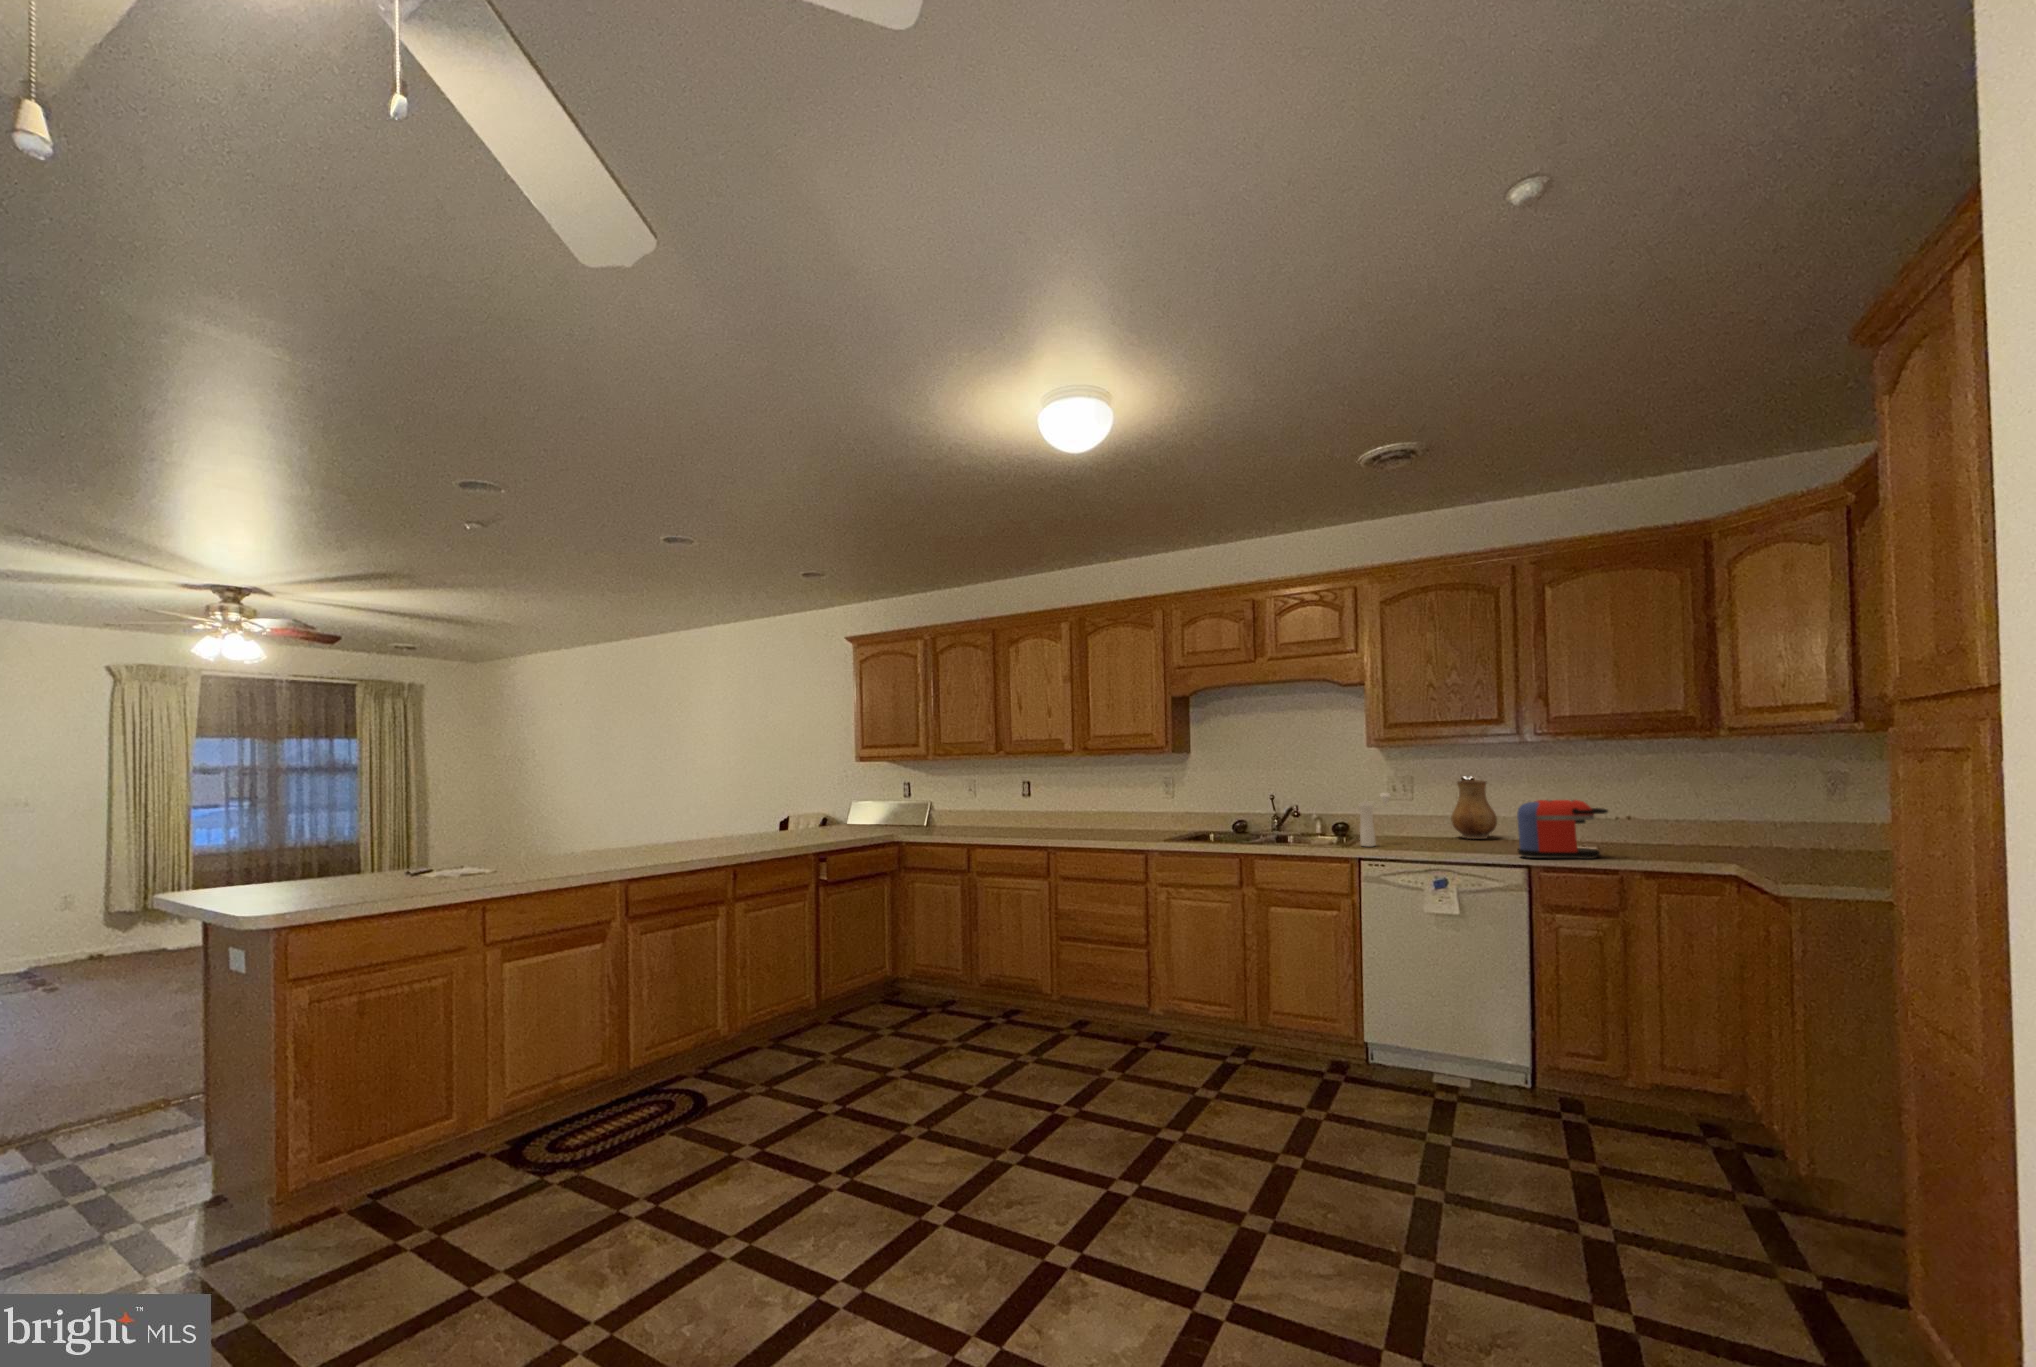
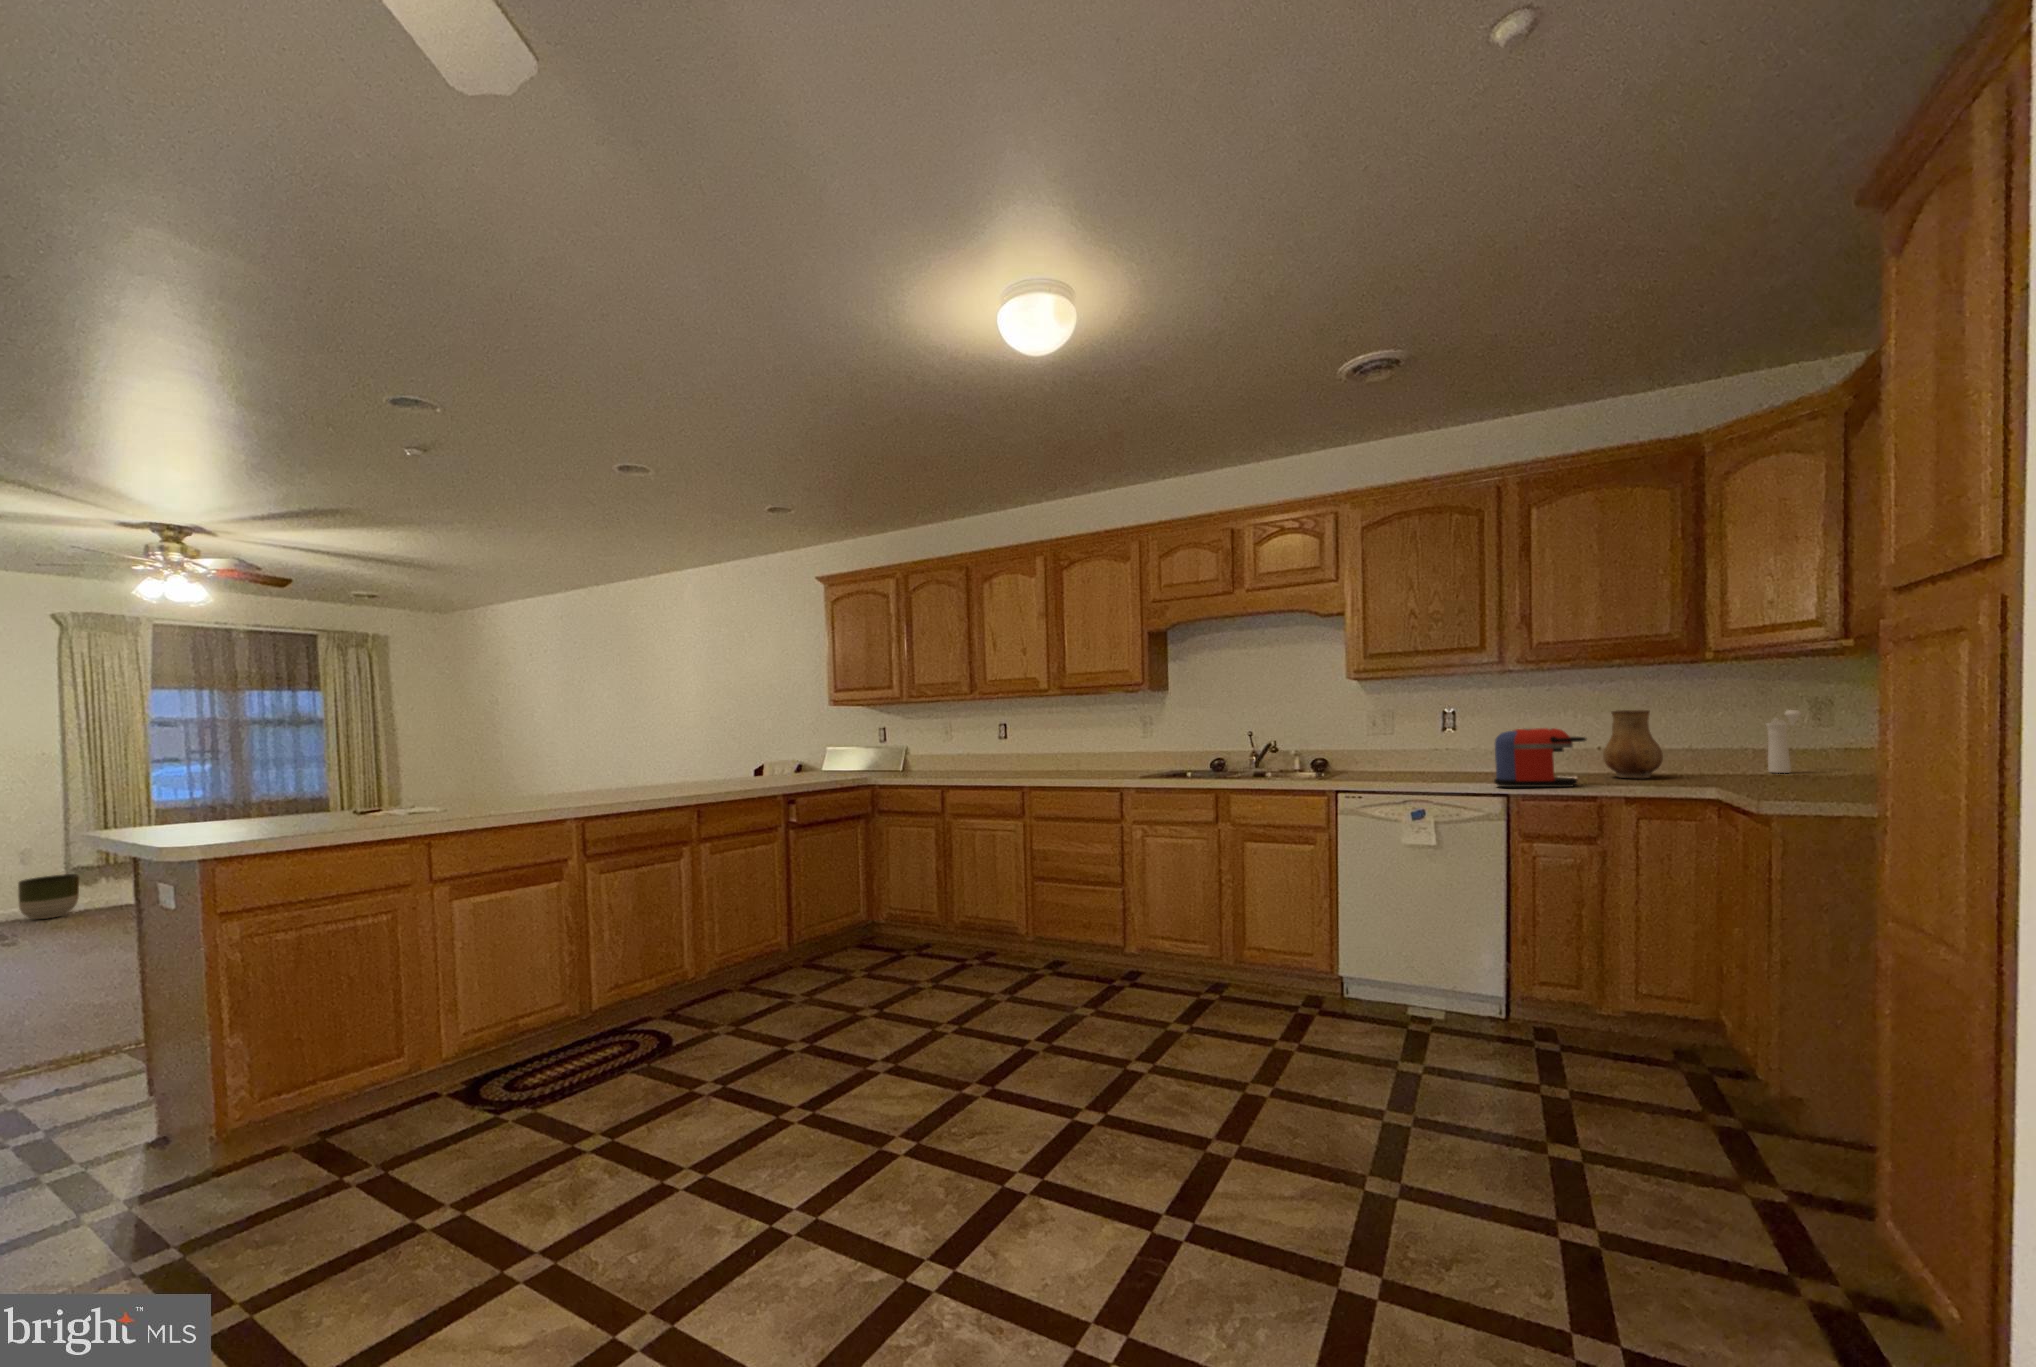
ceramic pitcher: present [1451,780,1497,839] -> present [1603,710,1663,778]
pepper mill: present [1359,793,1390,846] -> present [1766,710,1801,773]
planter: none [57,921,116,966] -> present [18,874,79,919]

